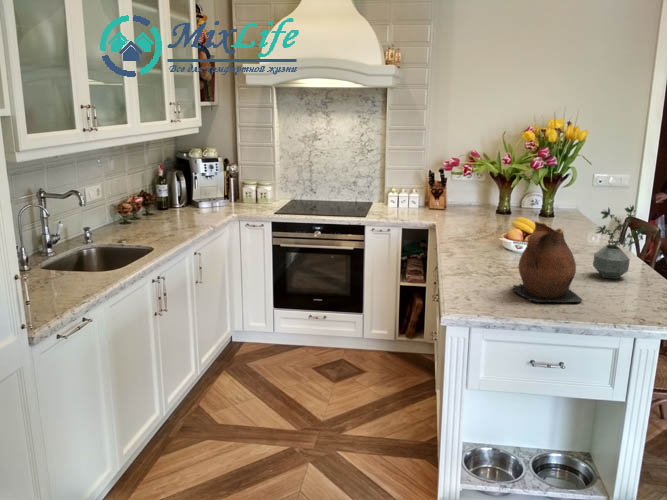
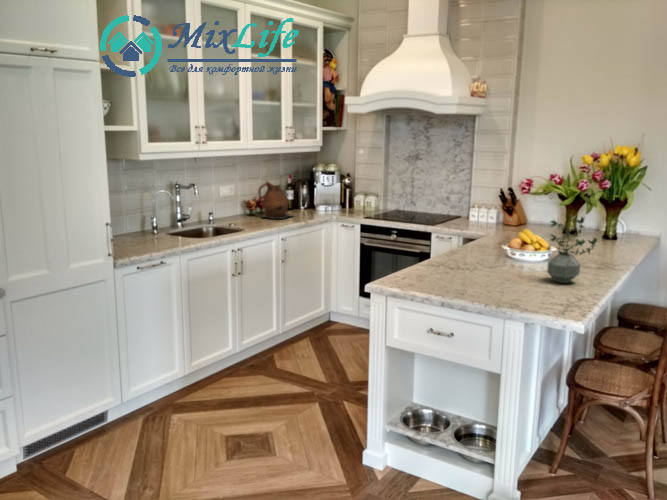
ceramic pitcher: present [513,222,582,302] -> present [258,181,291,219]

